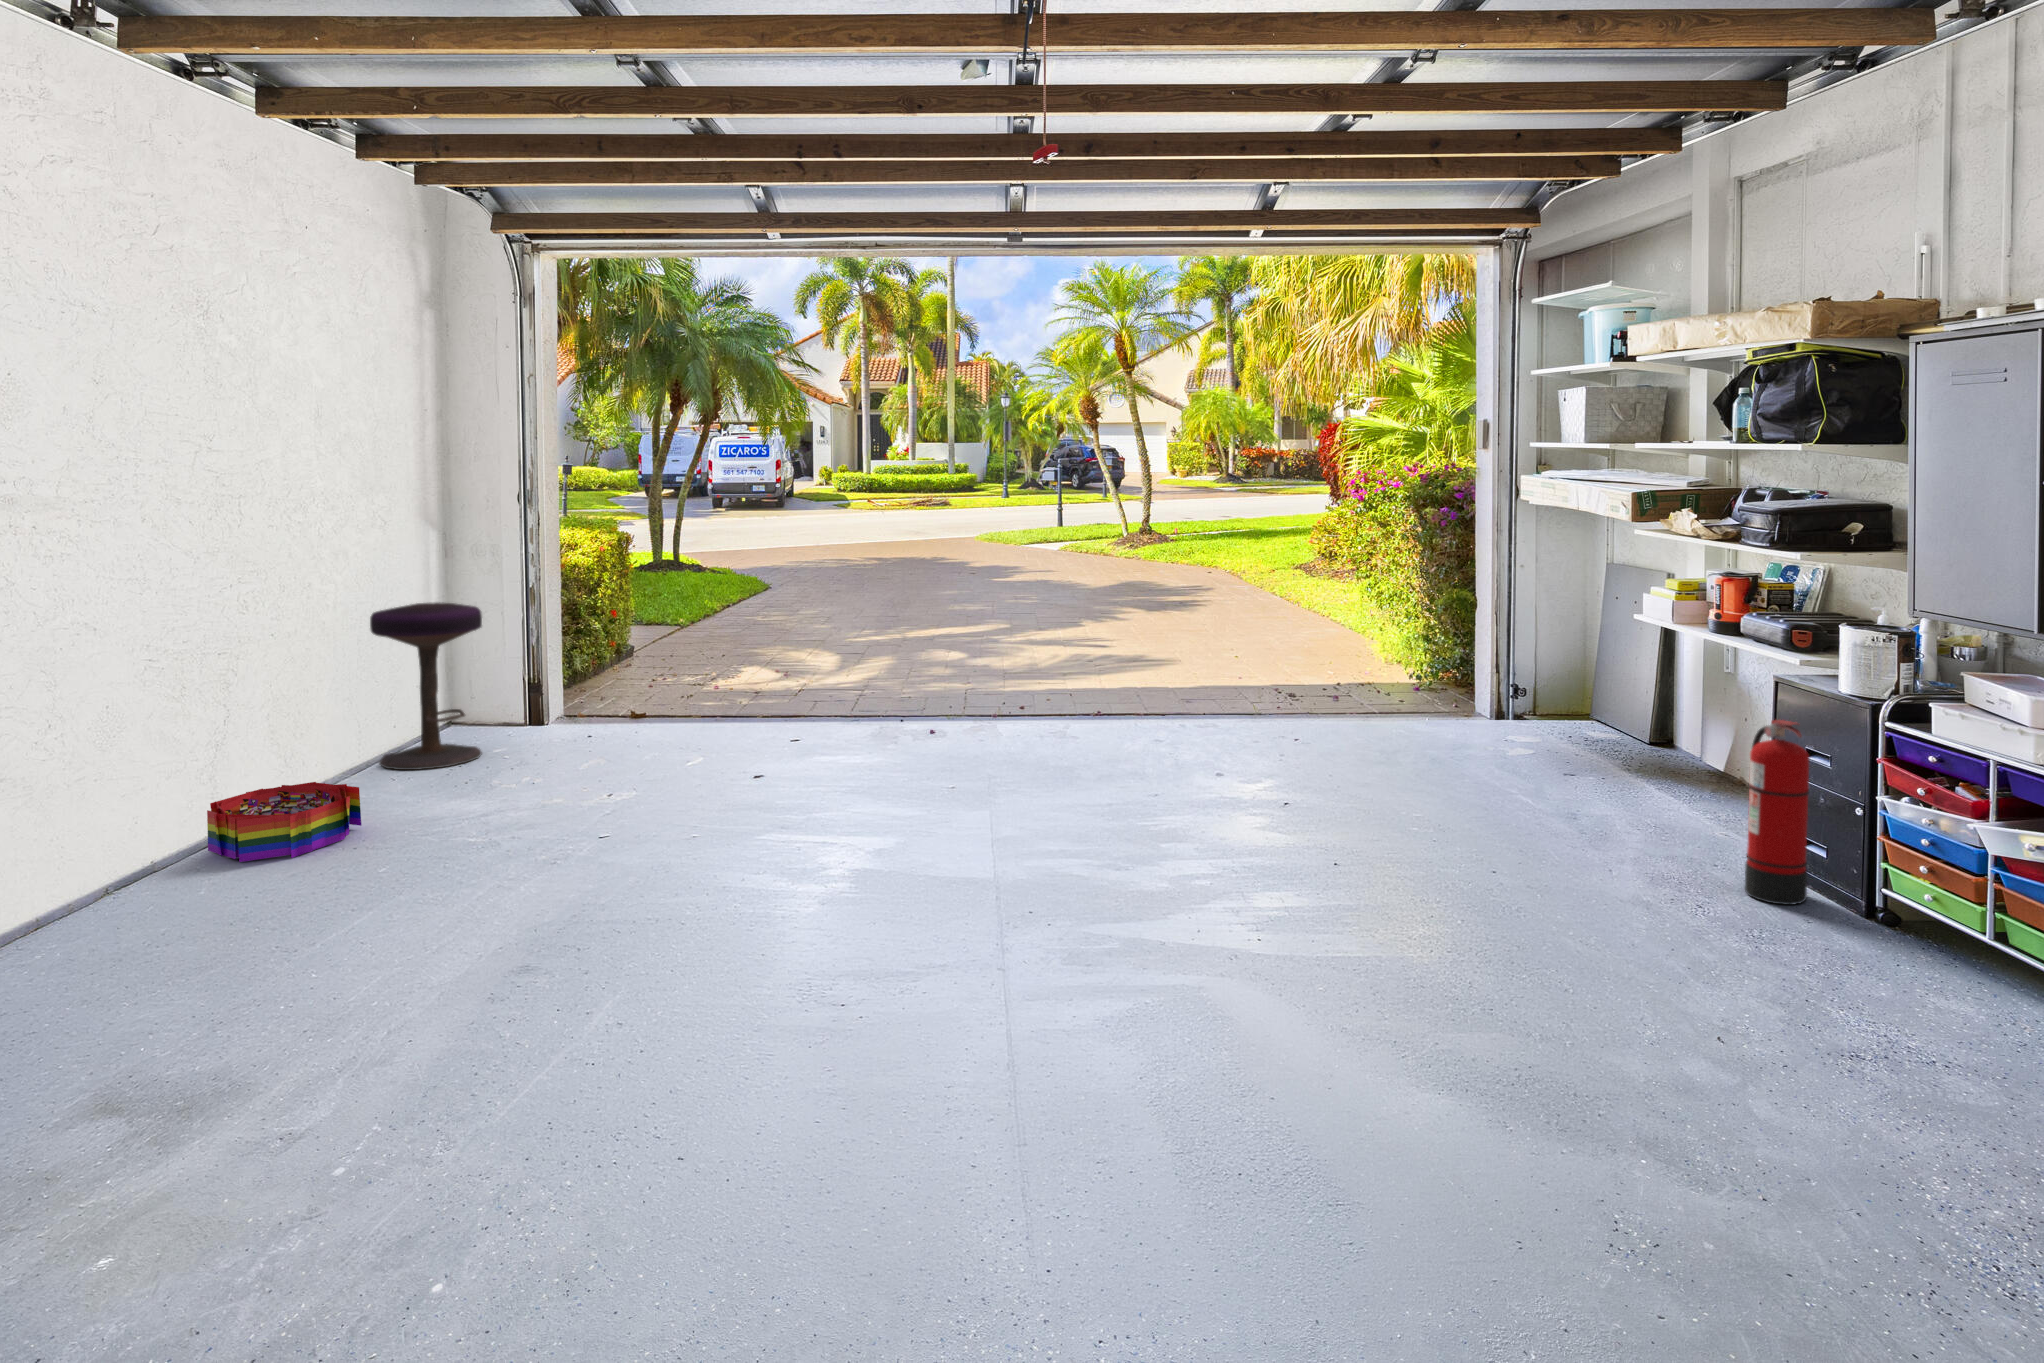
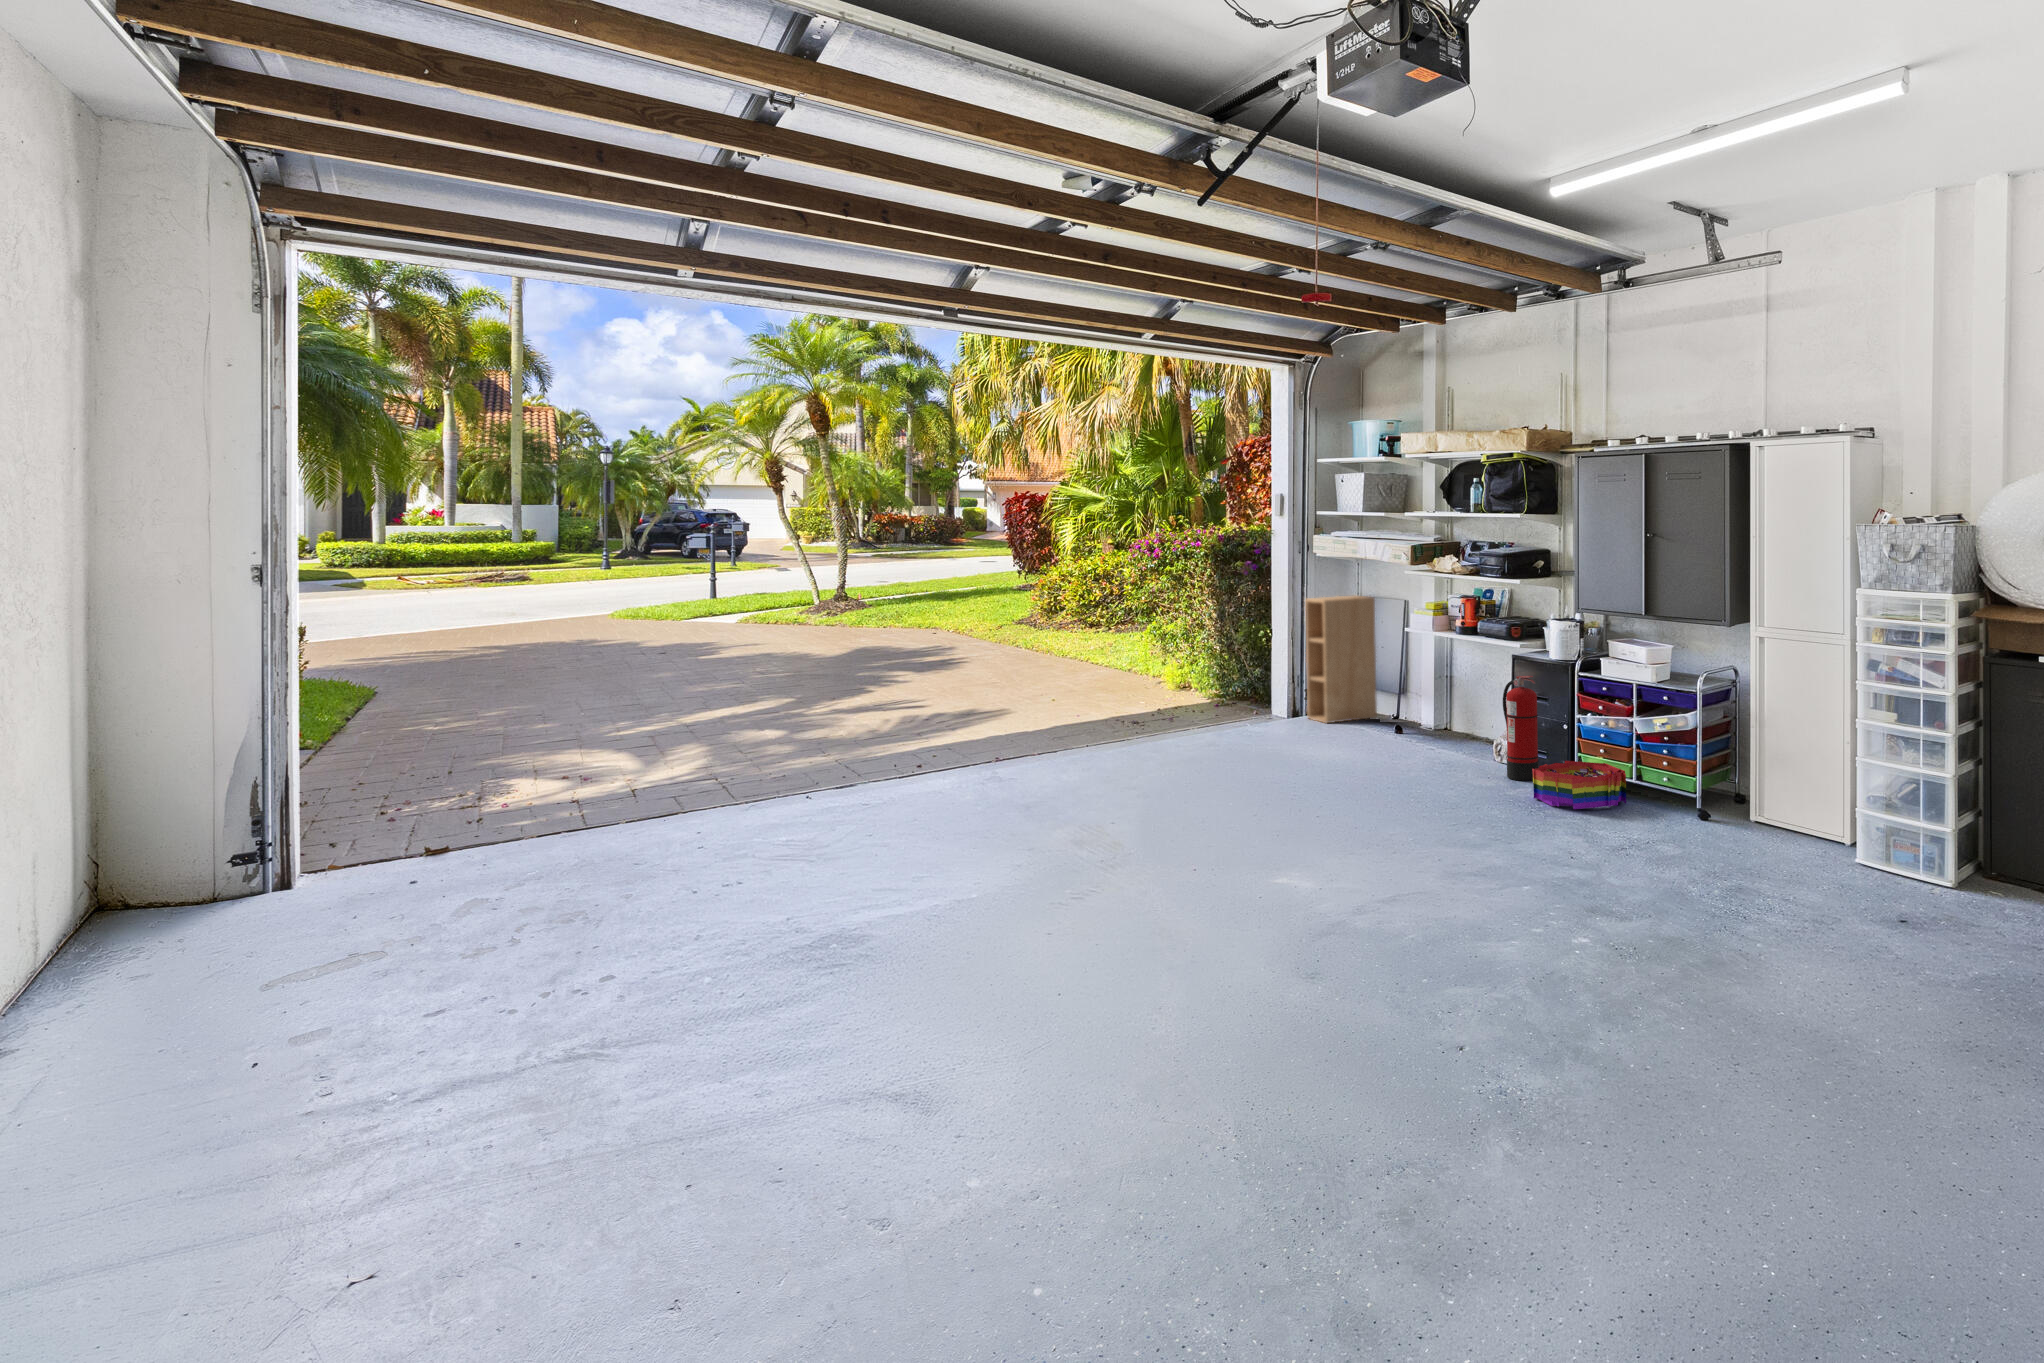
shelving unit: none [1511,562,1623,746] -> present [1305,595,1377,723]
stool: present [370,602,482,770] -> none [402,682,510,837]
storage bin: present [207,782,361,862] -> present [1533,761,1626,809]

